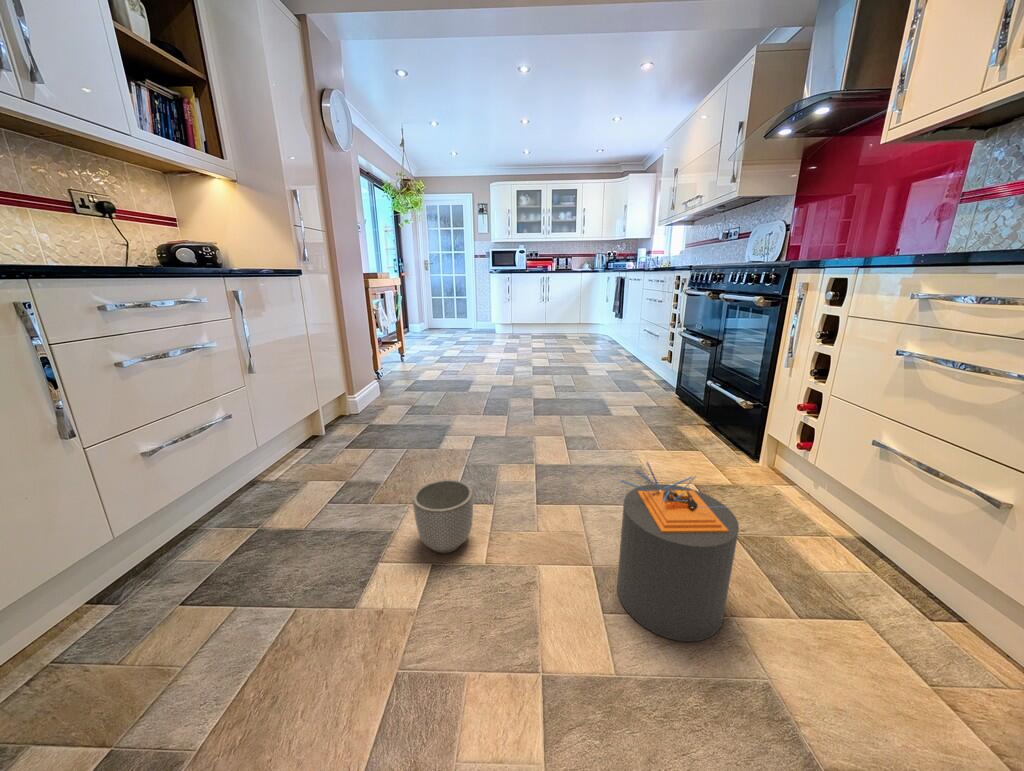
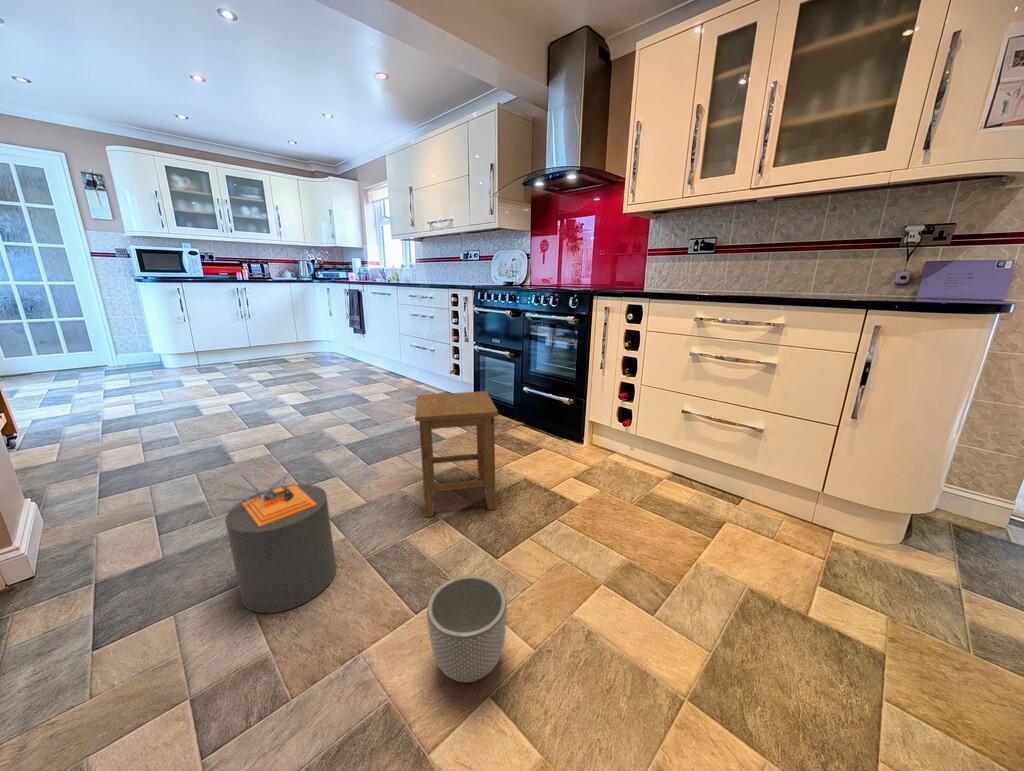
stool: none [524,359,617,474] -> present [415,391,498,517]
trash can: present [617,462,739,642] -> present [217,474,336,613]

